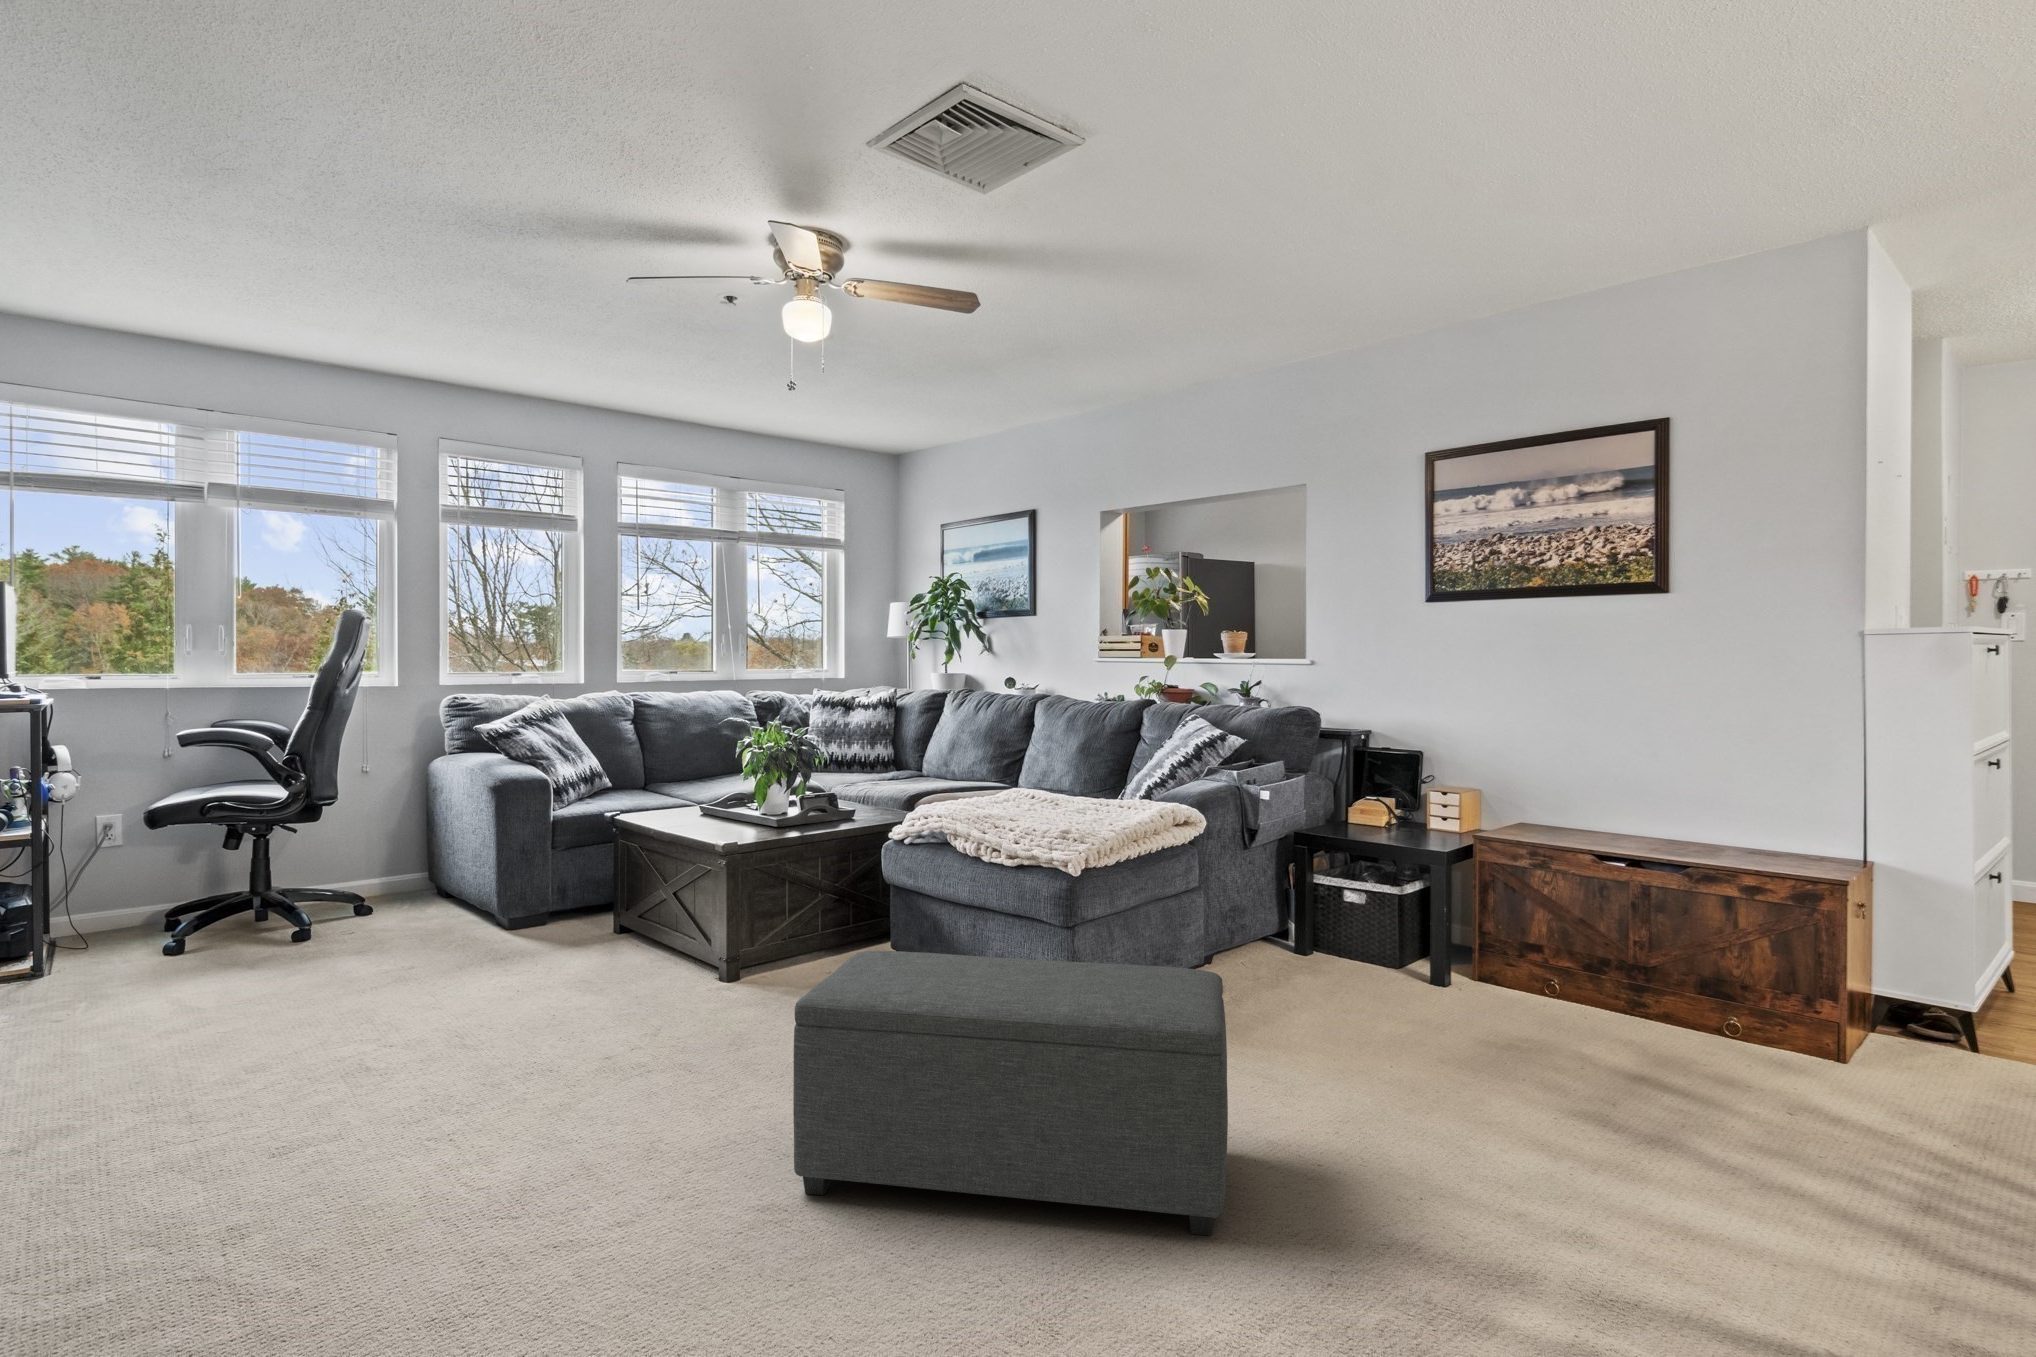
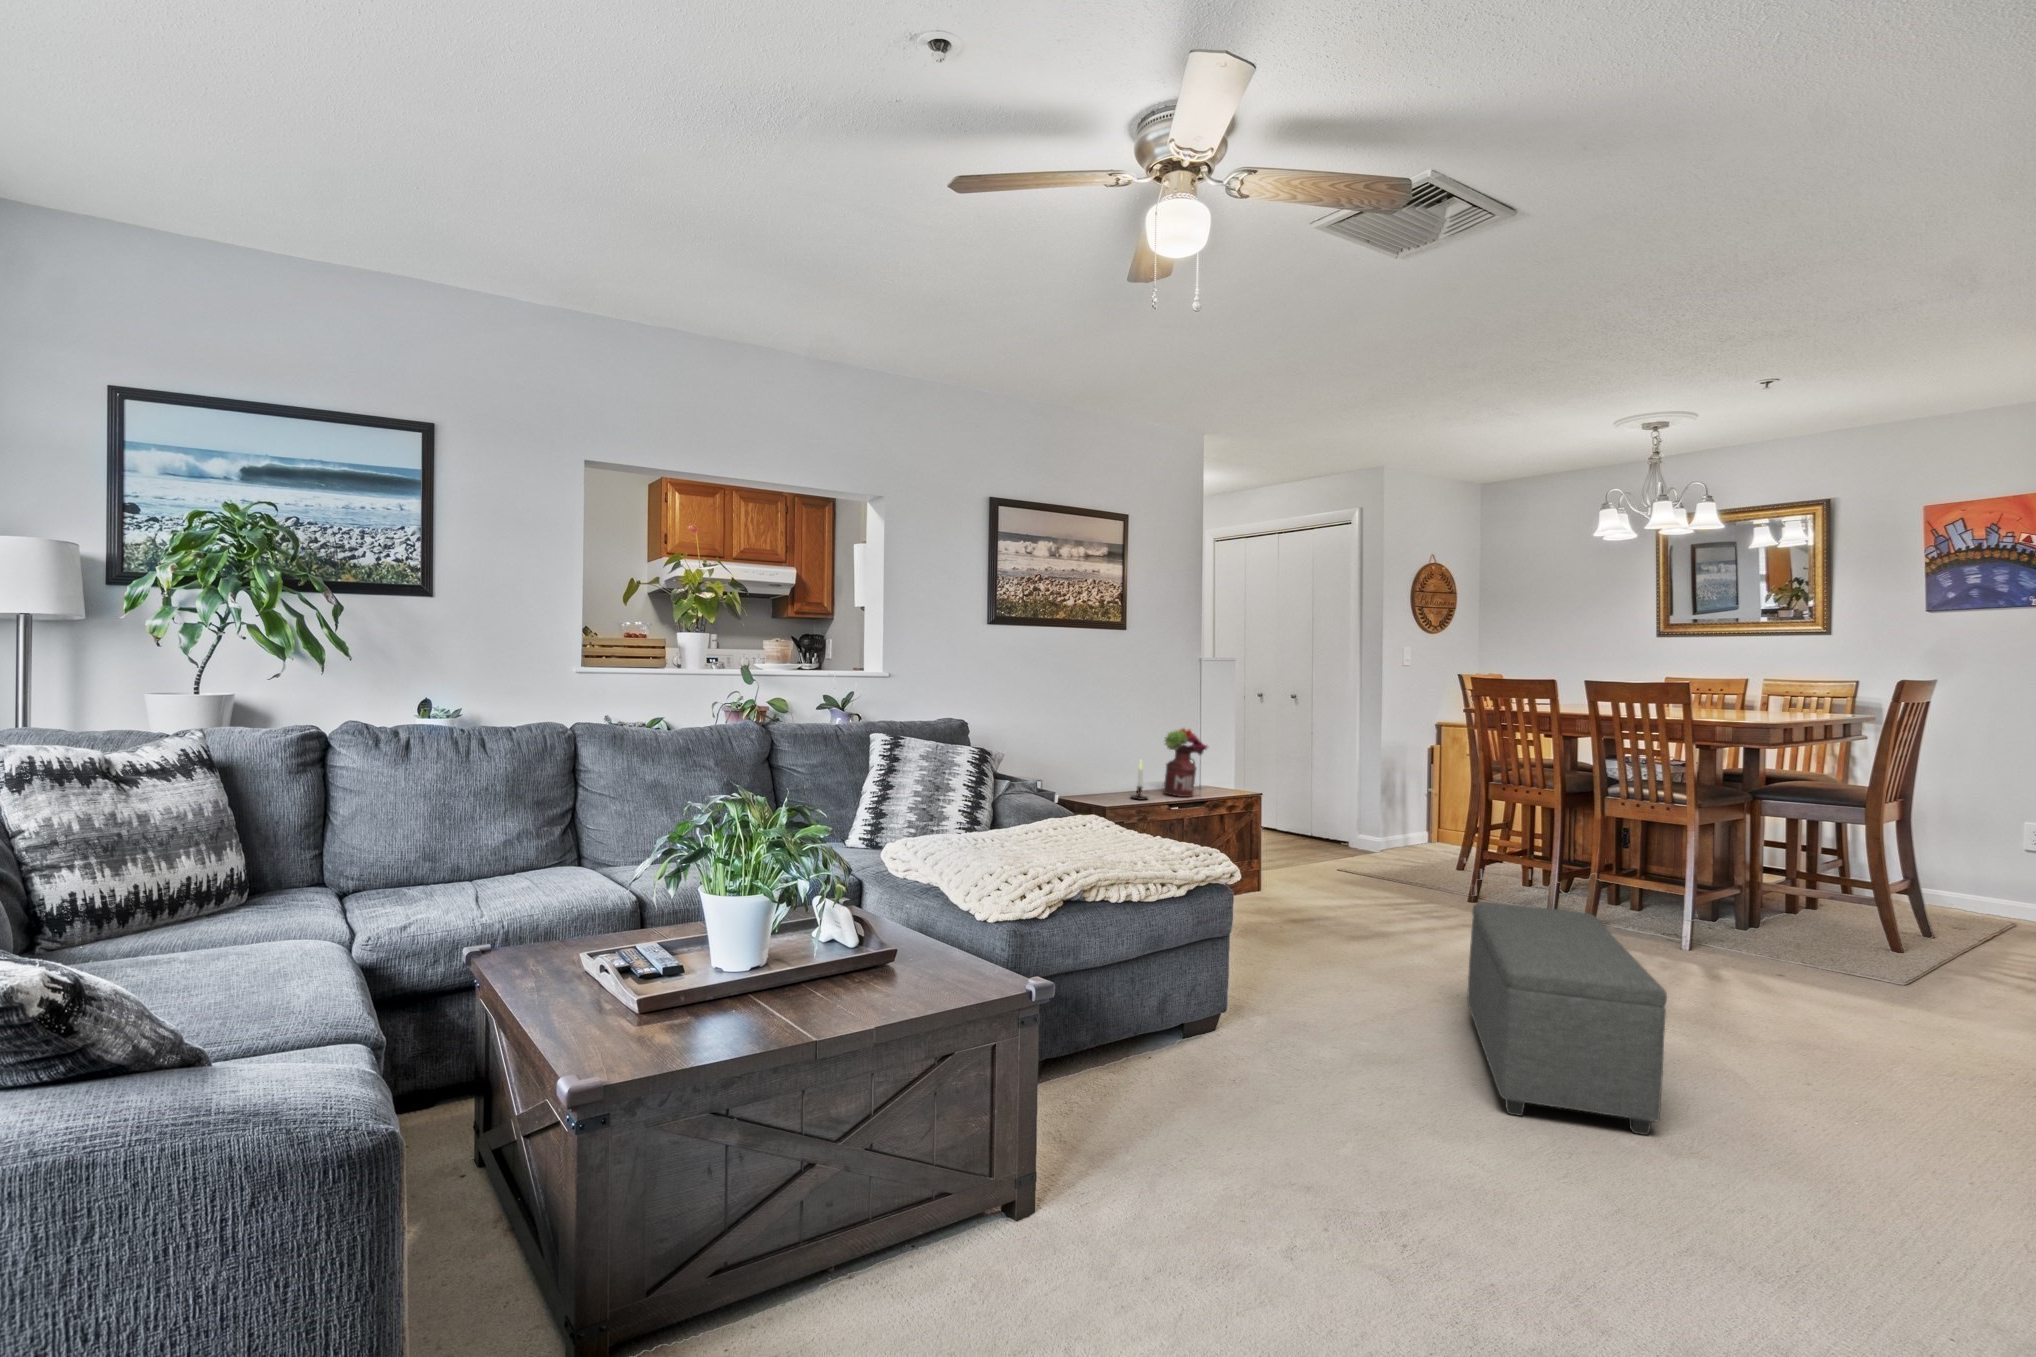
flower arrangement: none [1632,744,1724,857] -> present [1164,728,1207,797]
candle: none [1562,783,1597,843] -> present [1132,763,1147,800]

